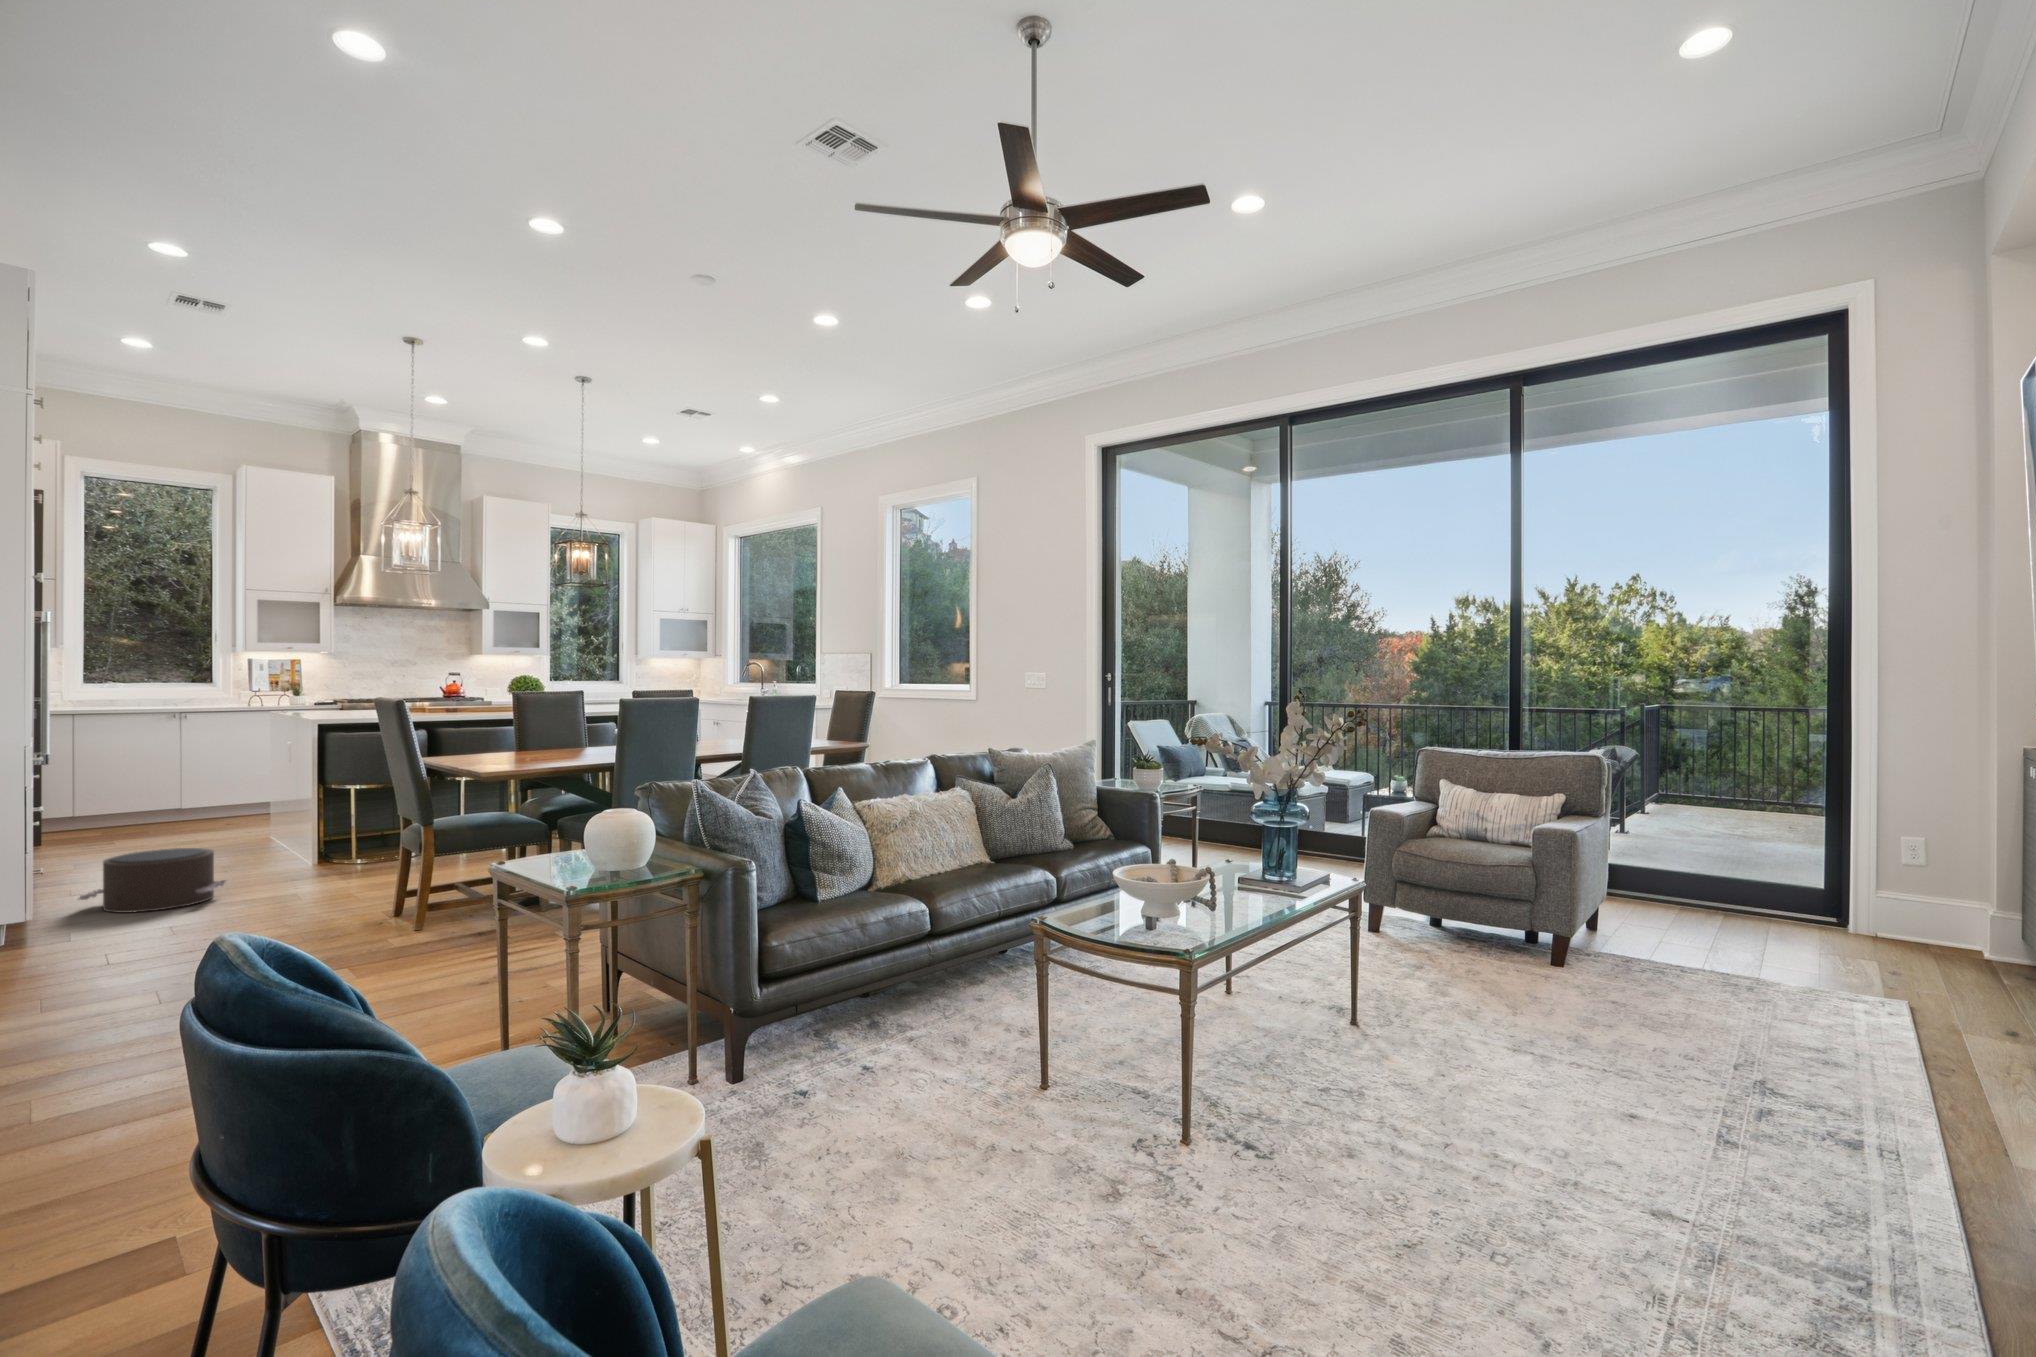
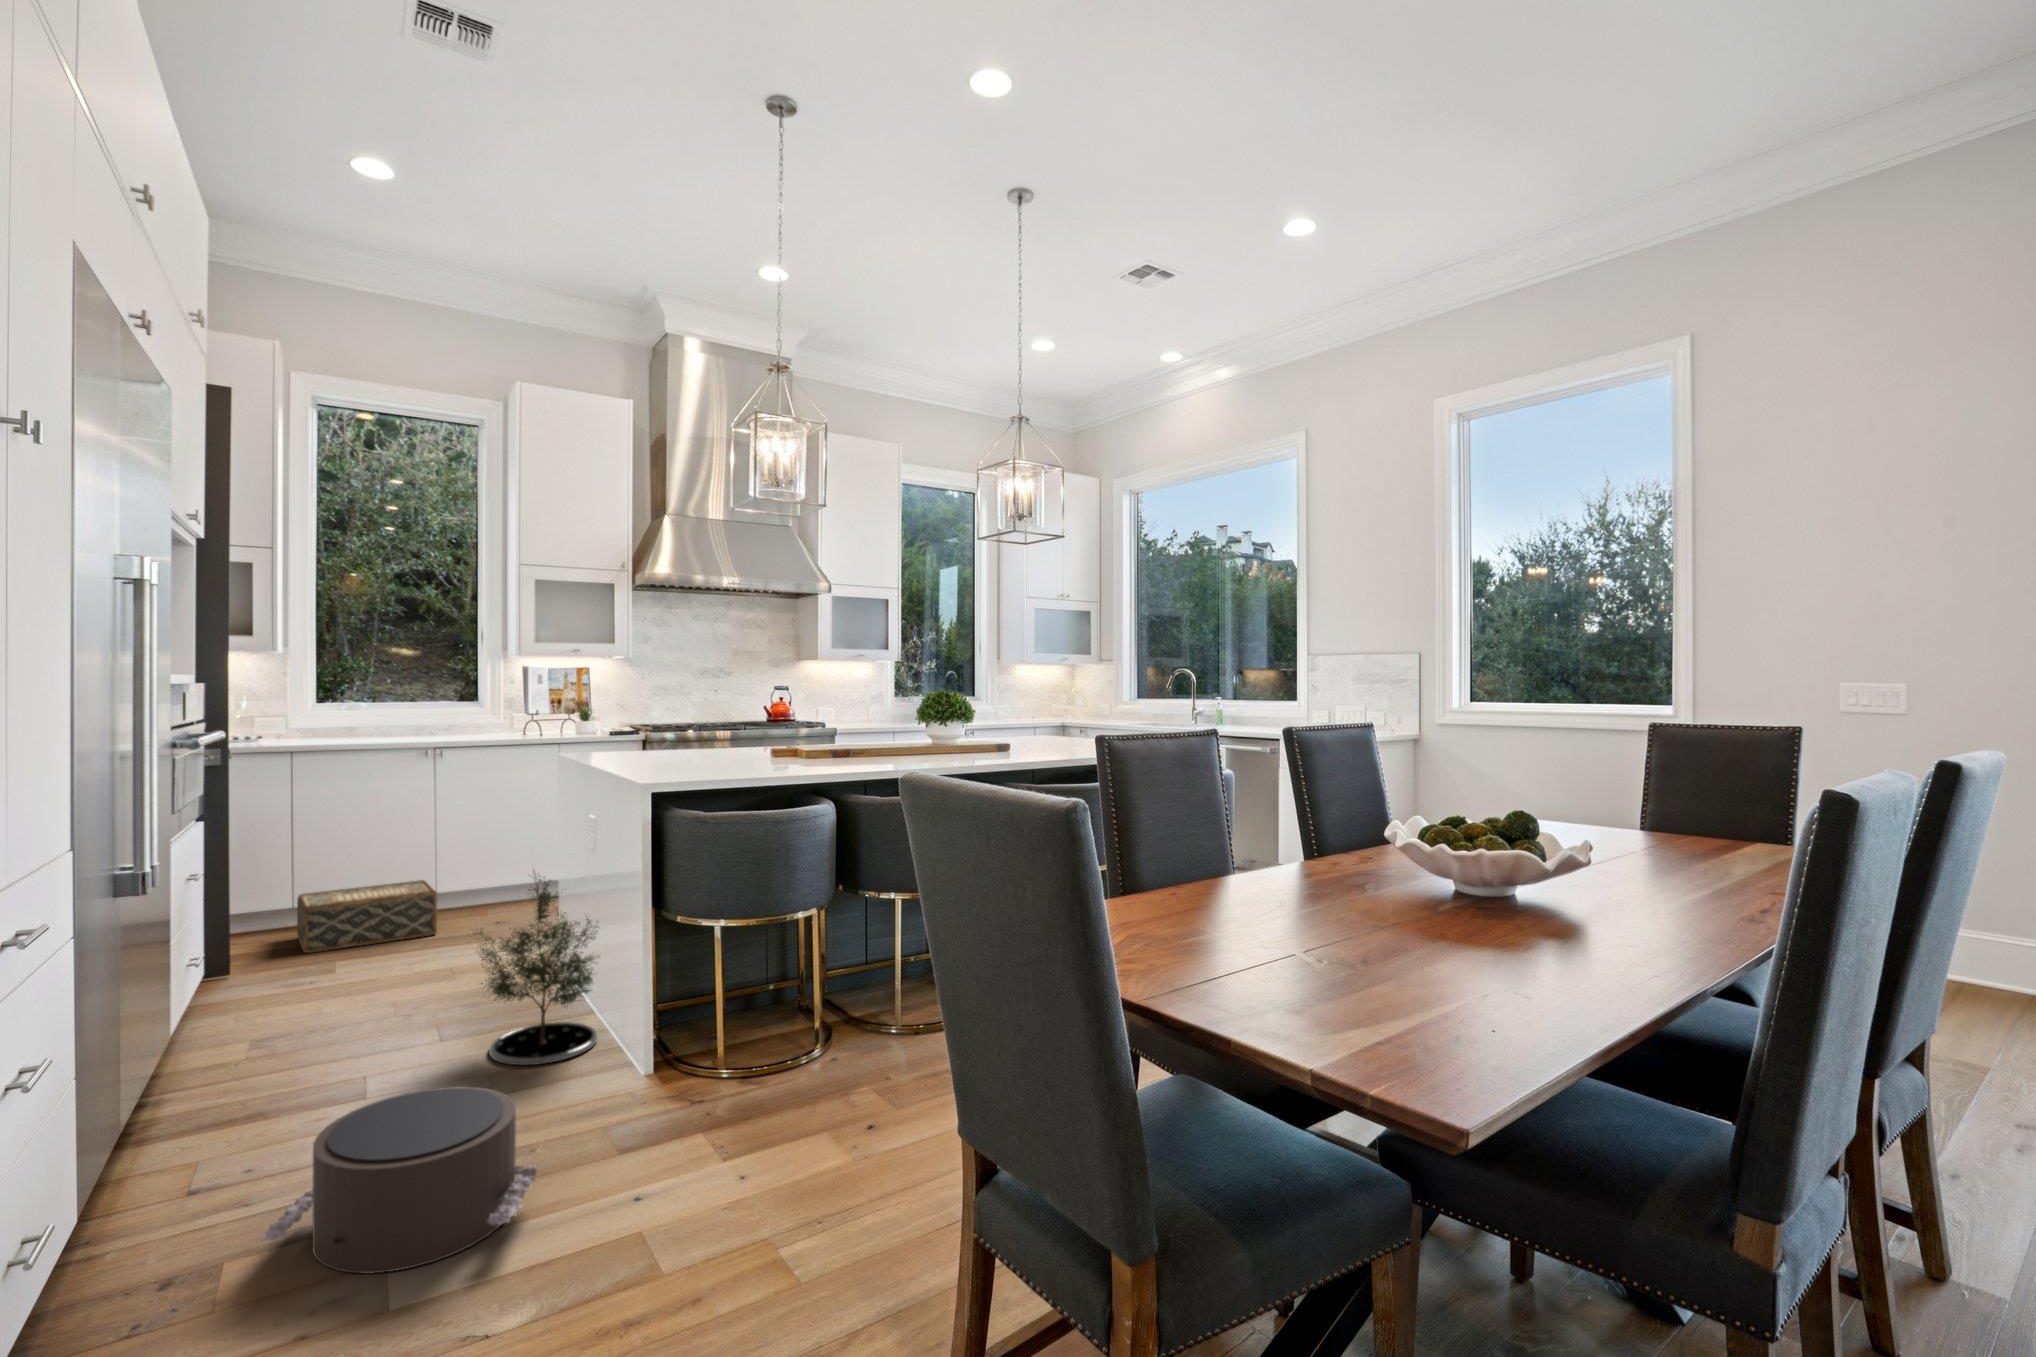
potted tree: none [195,761,283,867] -> present [474,872,599,1065]
woven basket: none [76,799,181,840] -> present [297,880,437,953]

